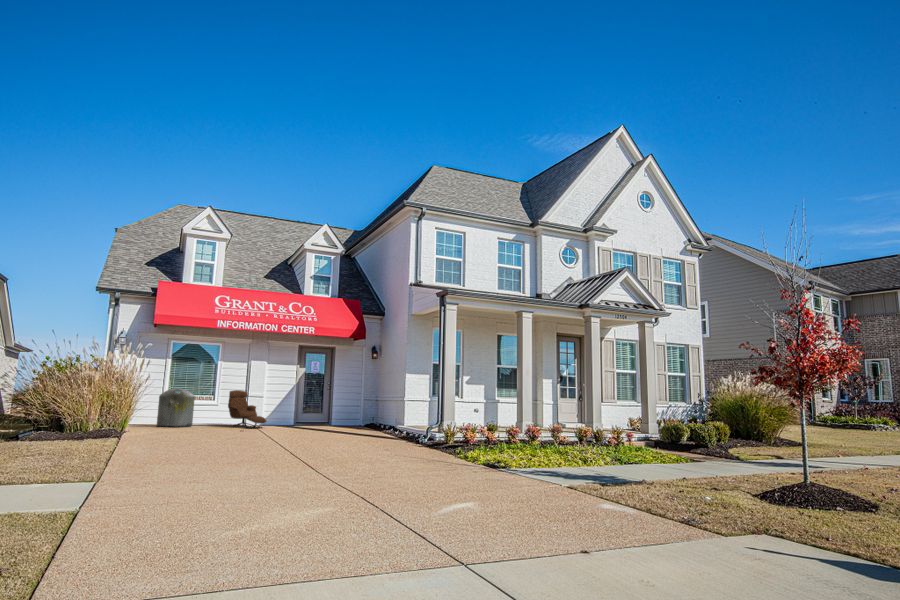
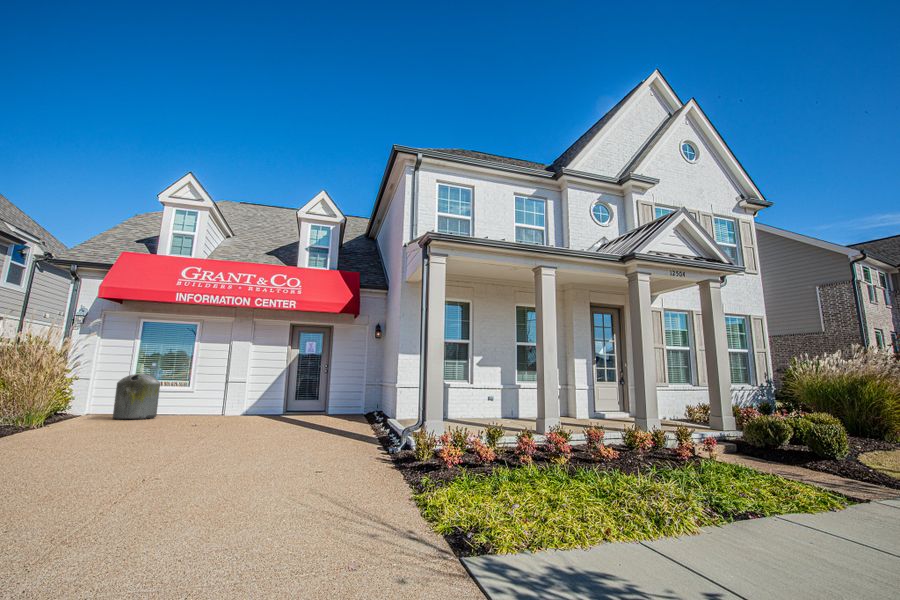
lounge chair: present [228,390,266,428] -> none [199,375,241,421]

